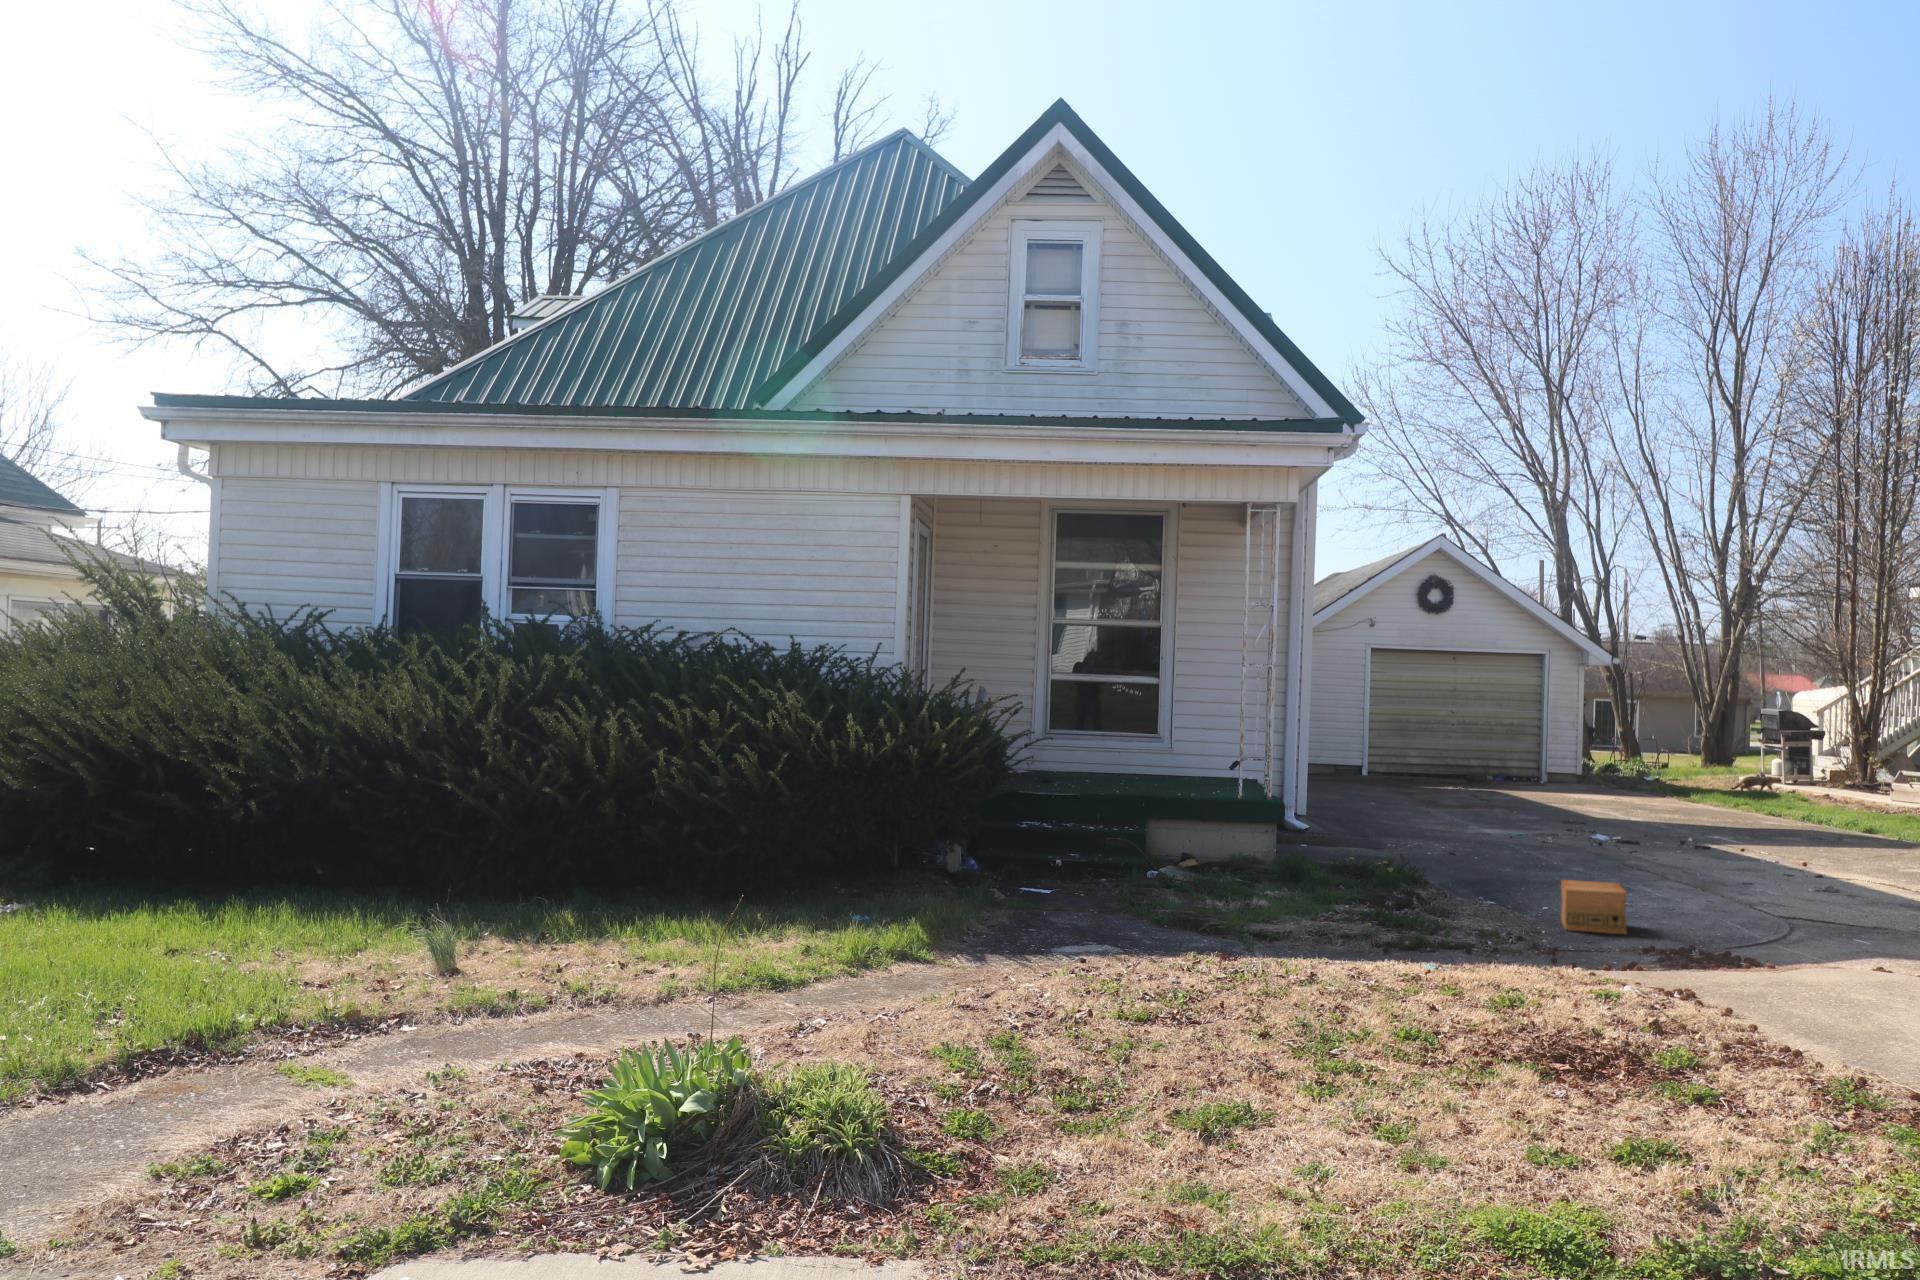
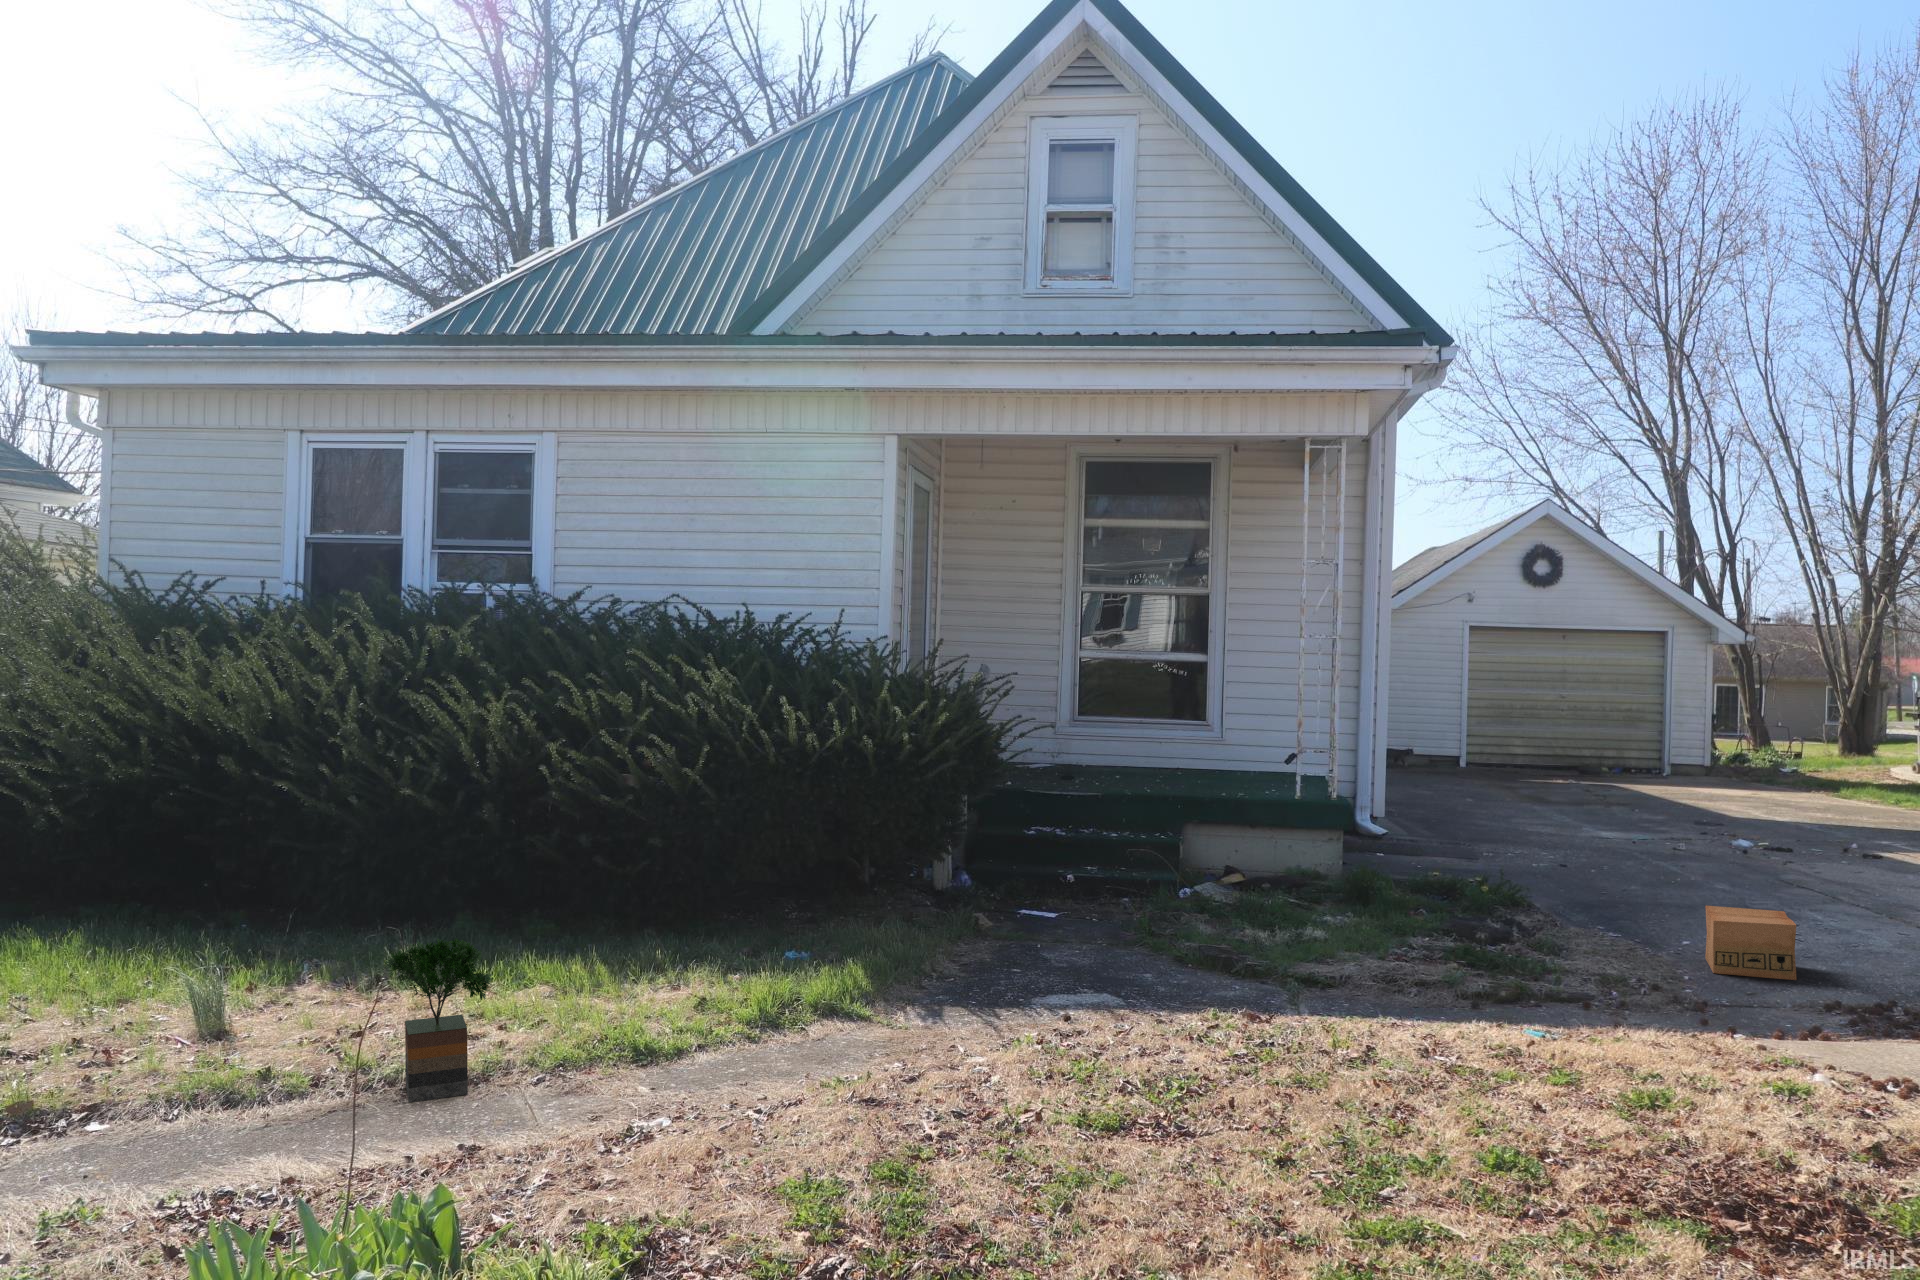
potted tree: none [605,896,687,1015] -> present [385,939,493,1102]

